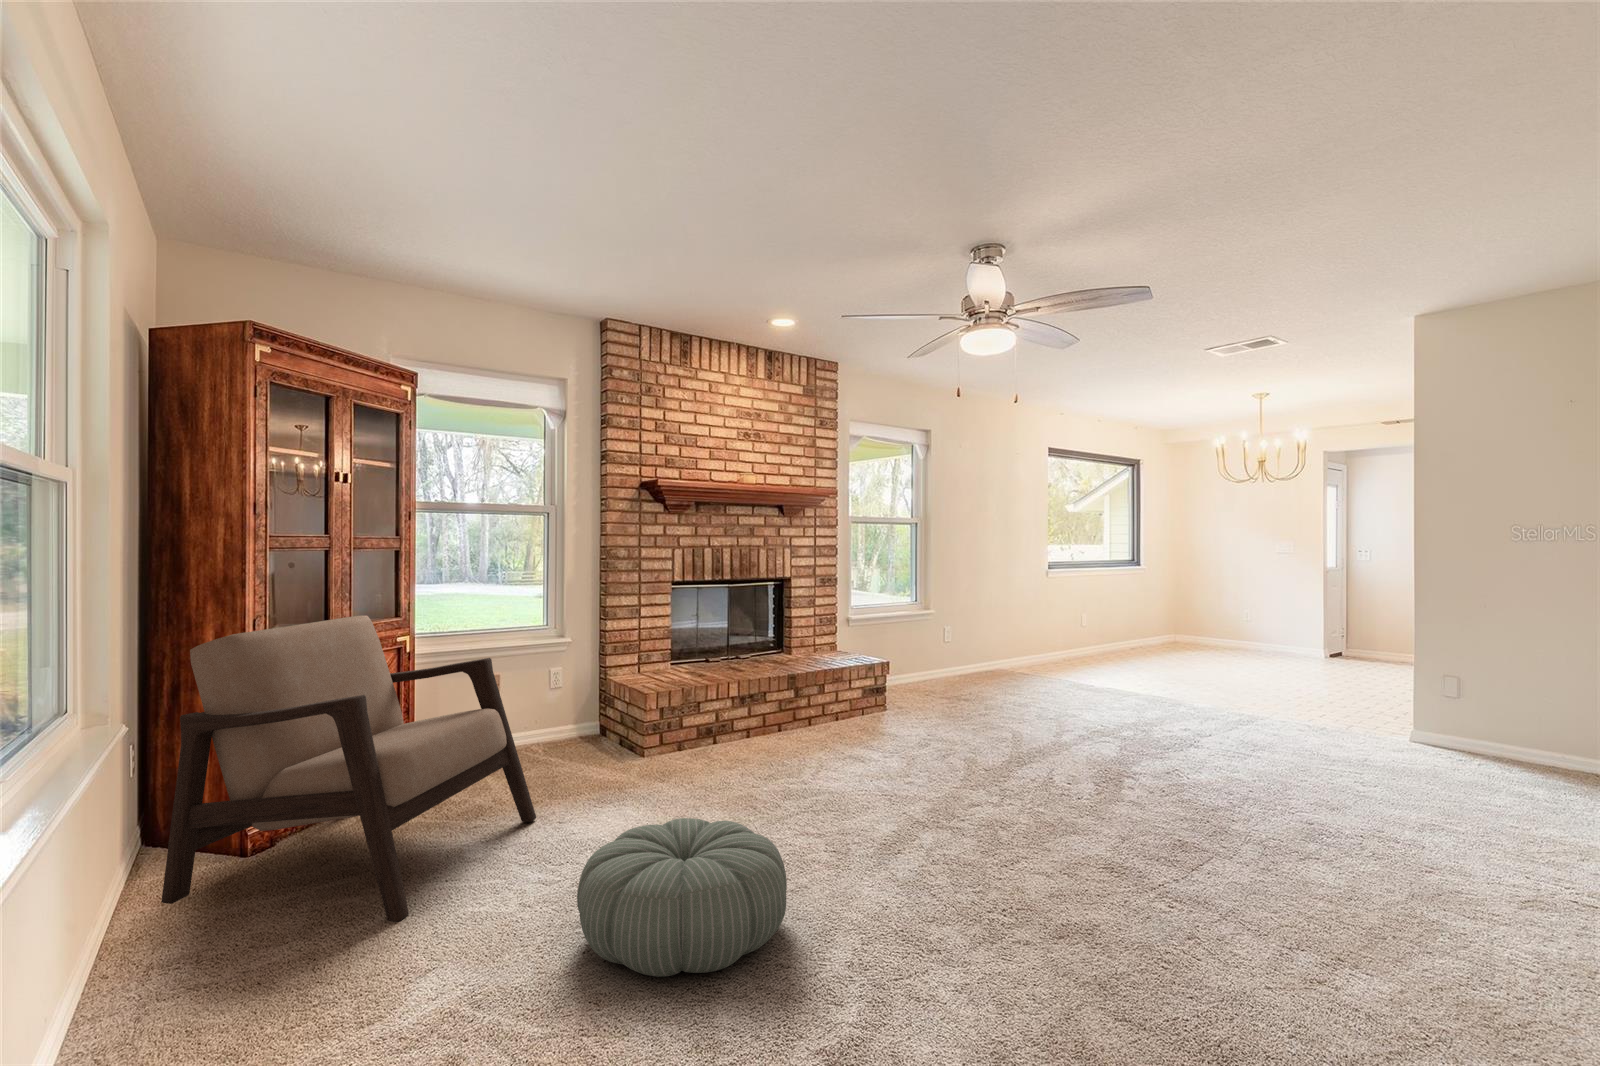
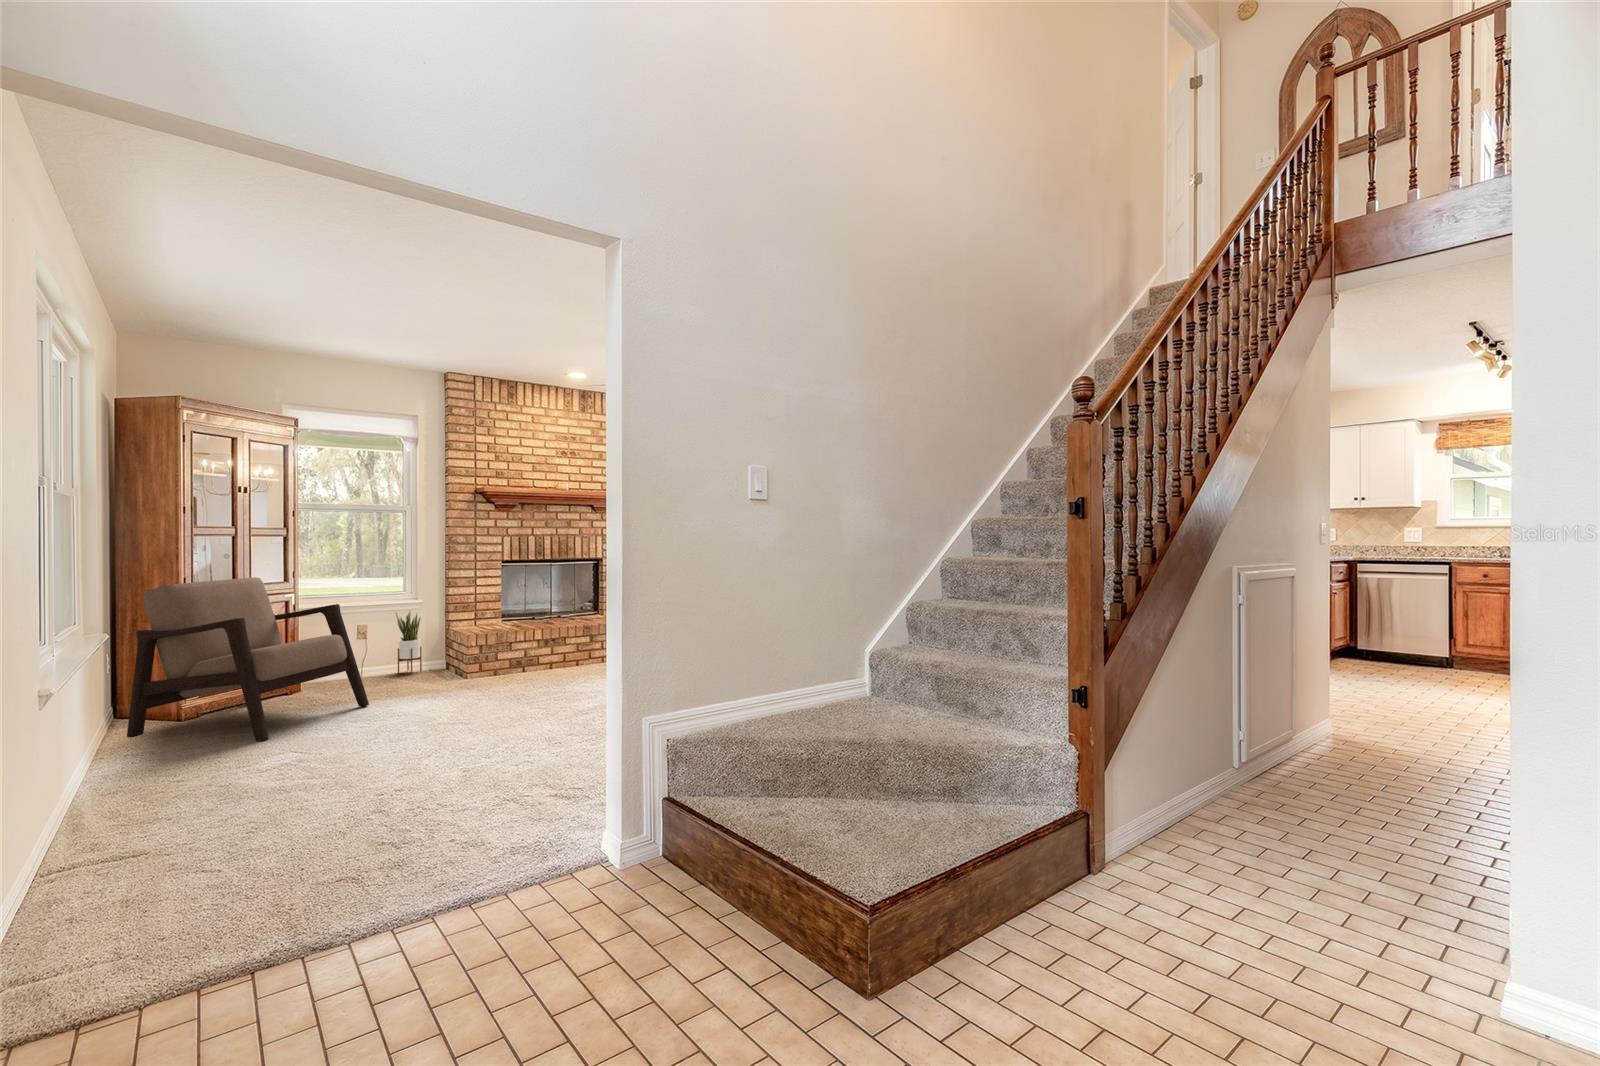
potted plant: none [538,653,570,746] -> present [395,610,422,674]
pouf: present [577,818,787,977] -> none [354,687,481,755]

